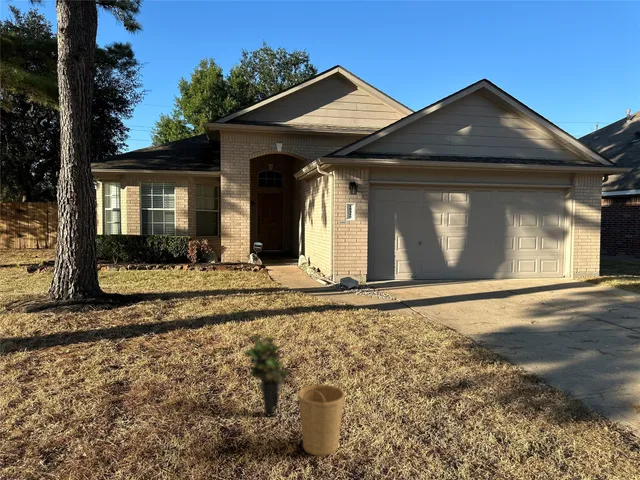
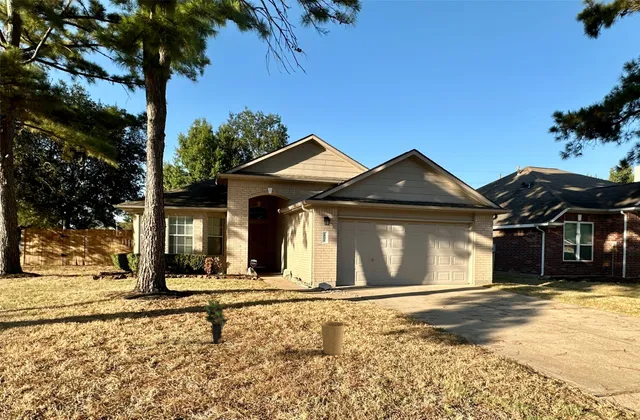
potted plant: present [245,335,288,416] -> present [204,299,228,344]

